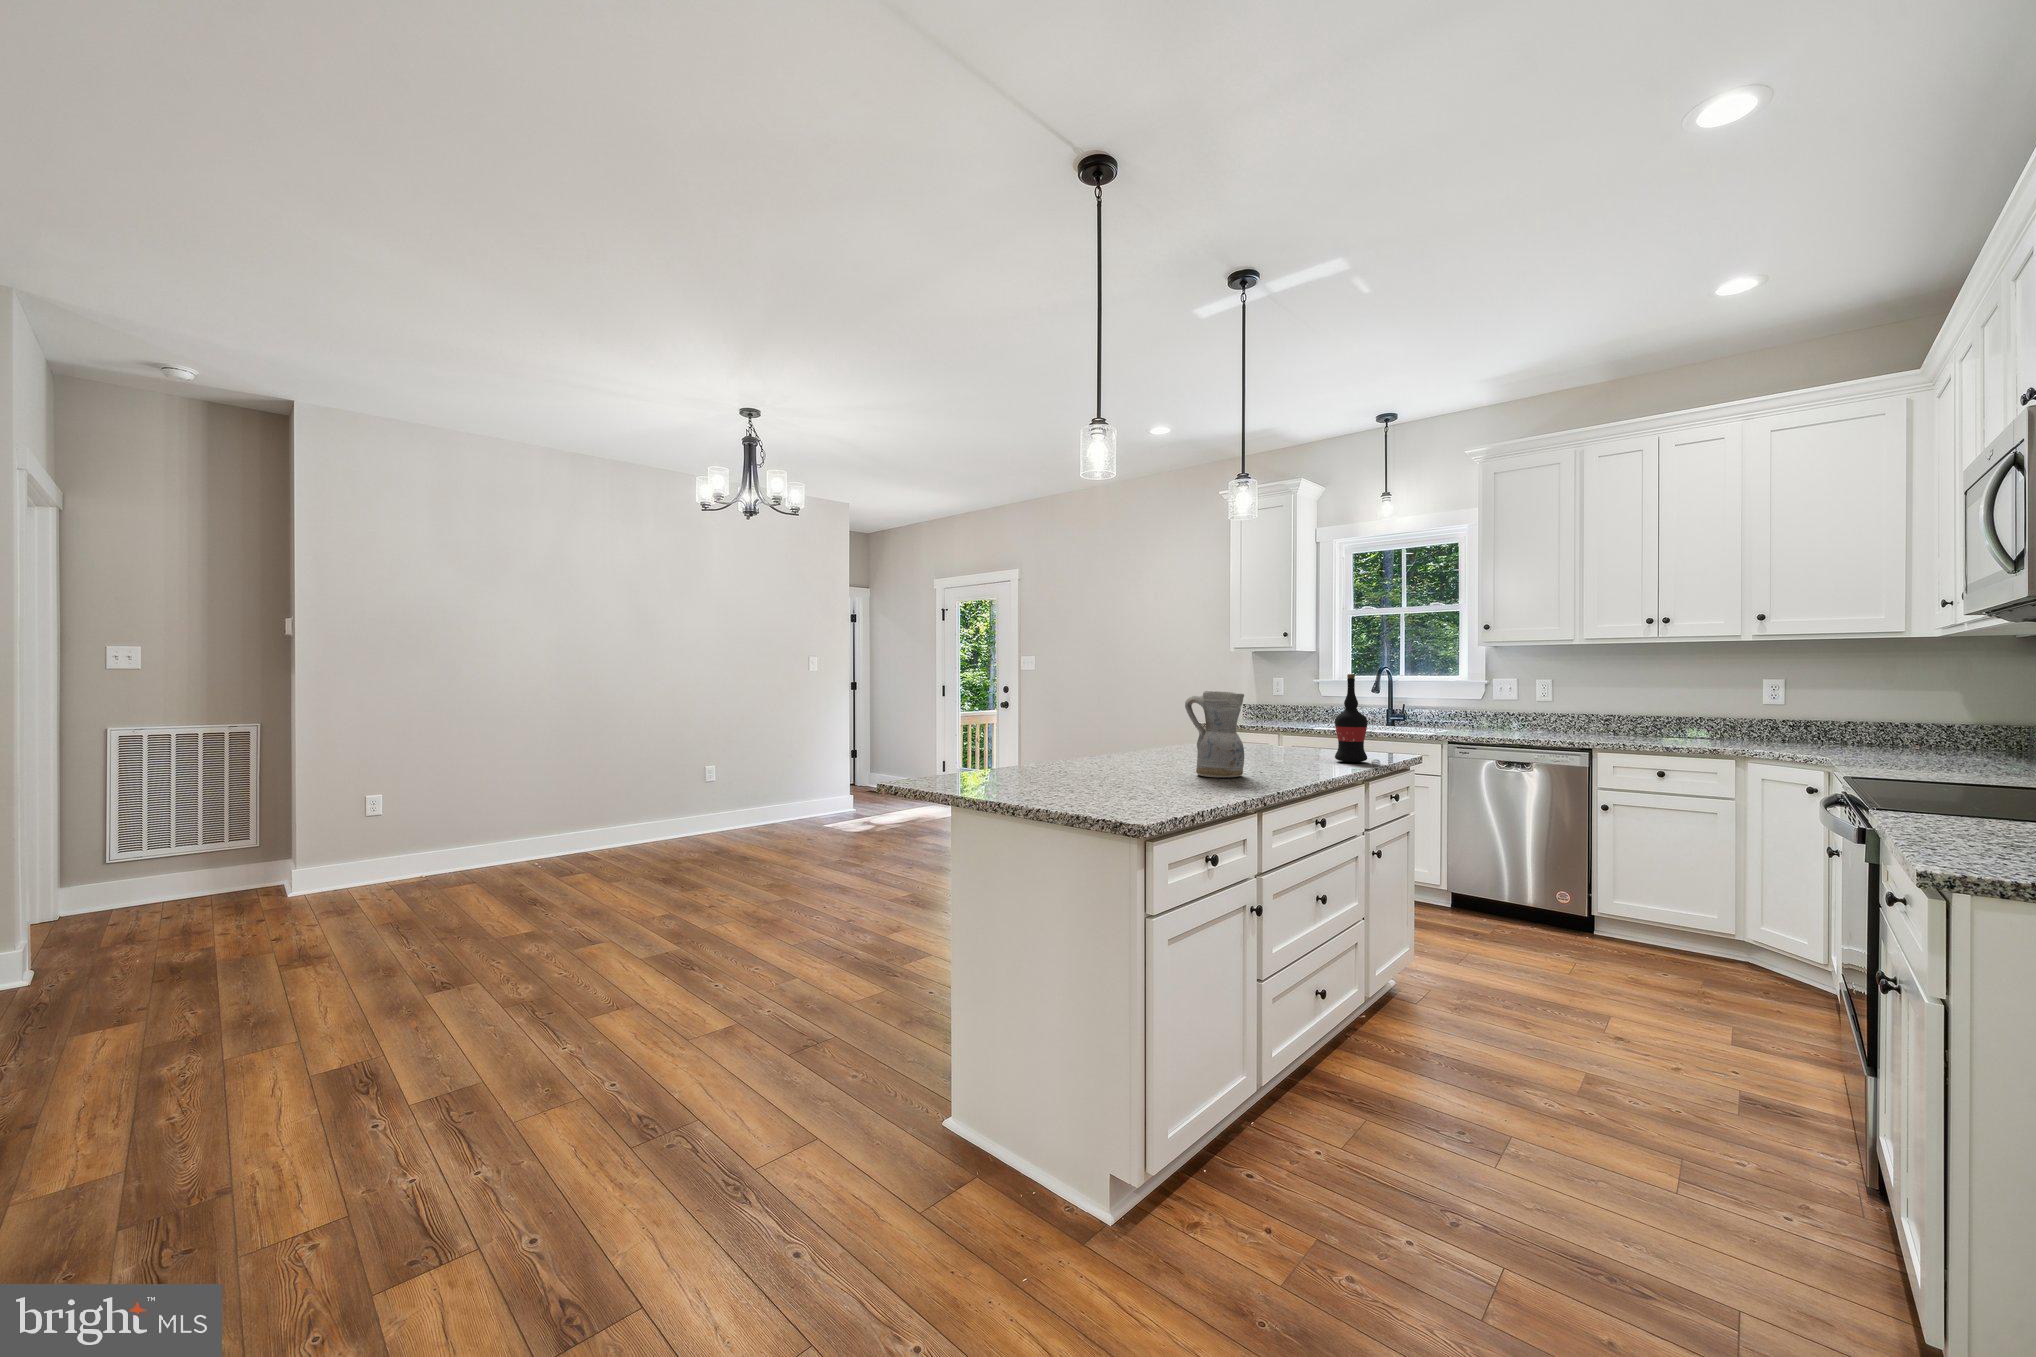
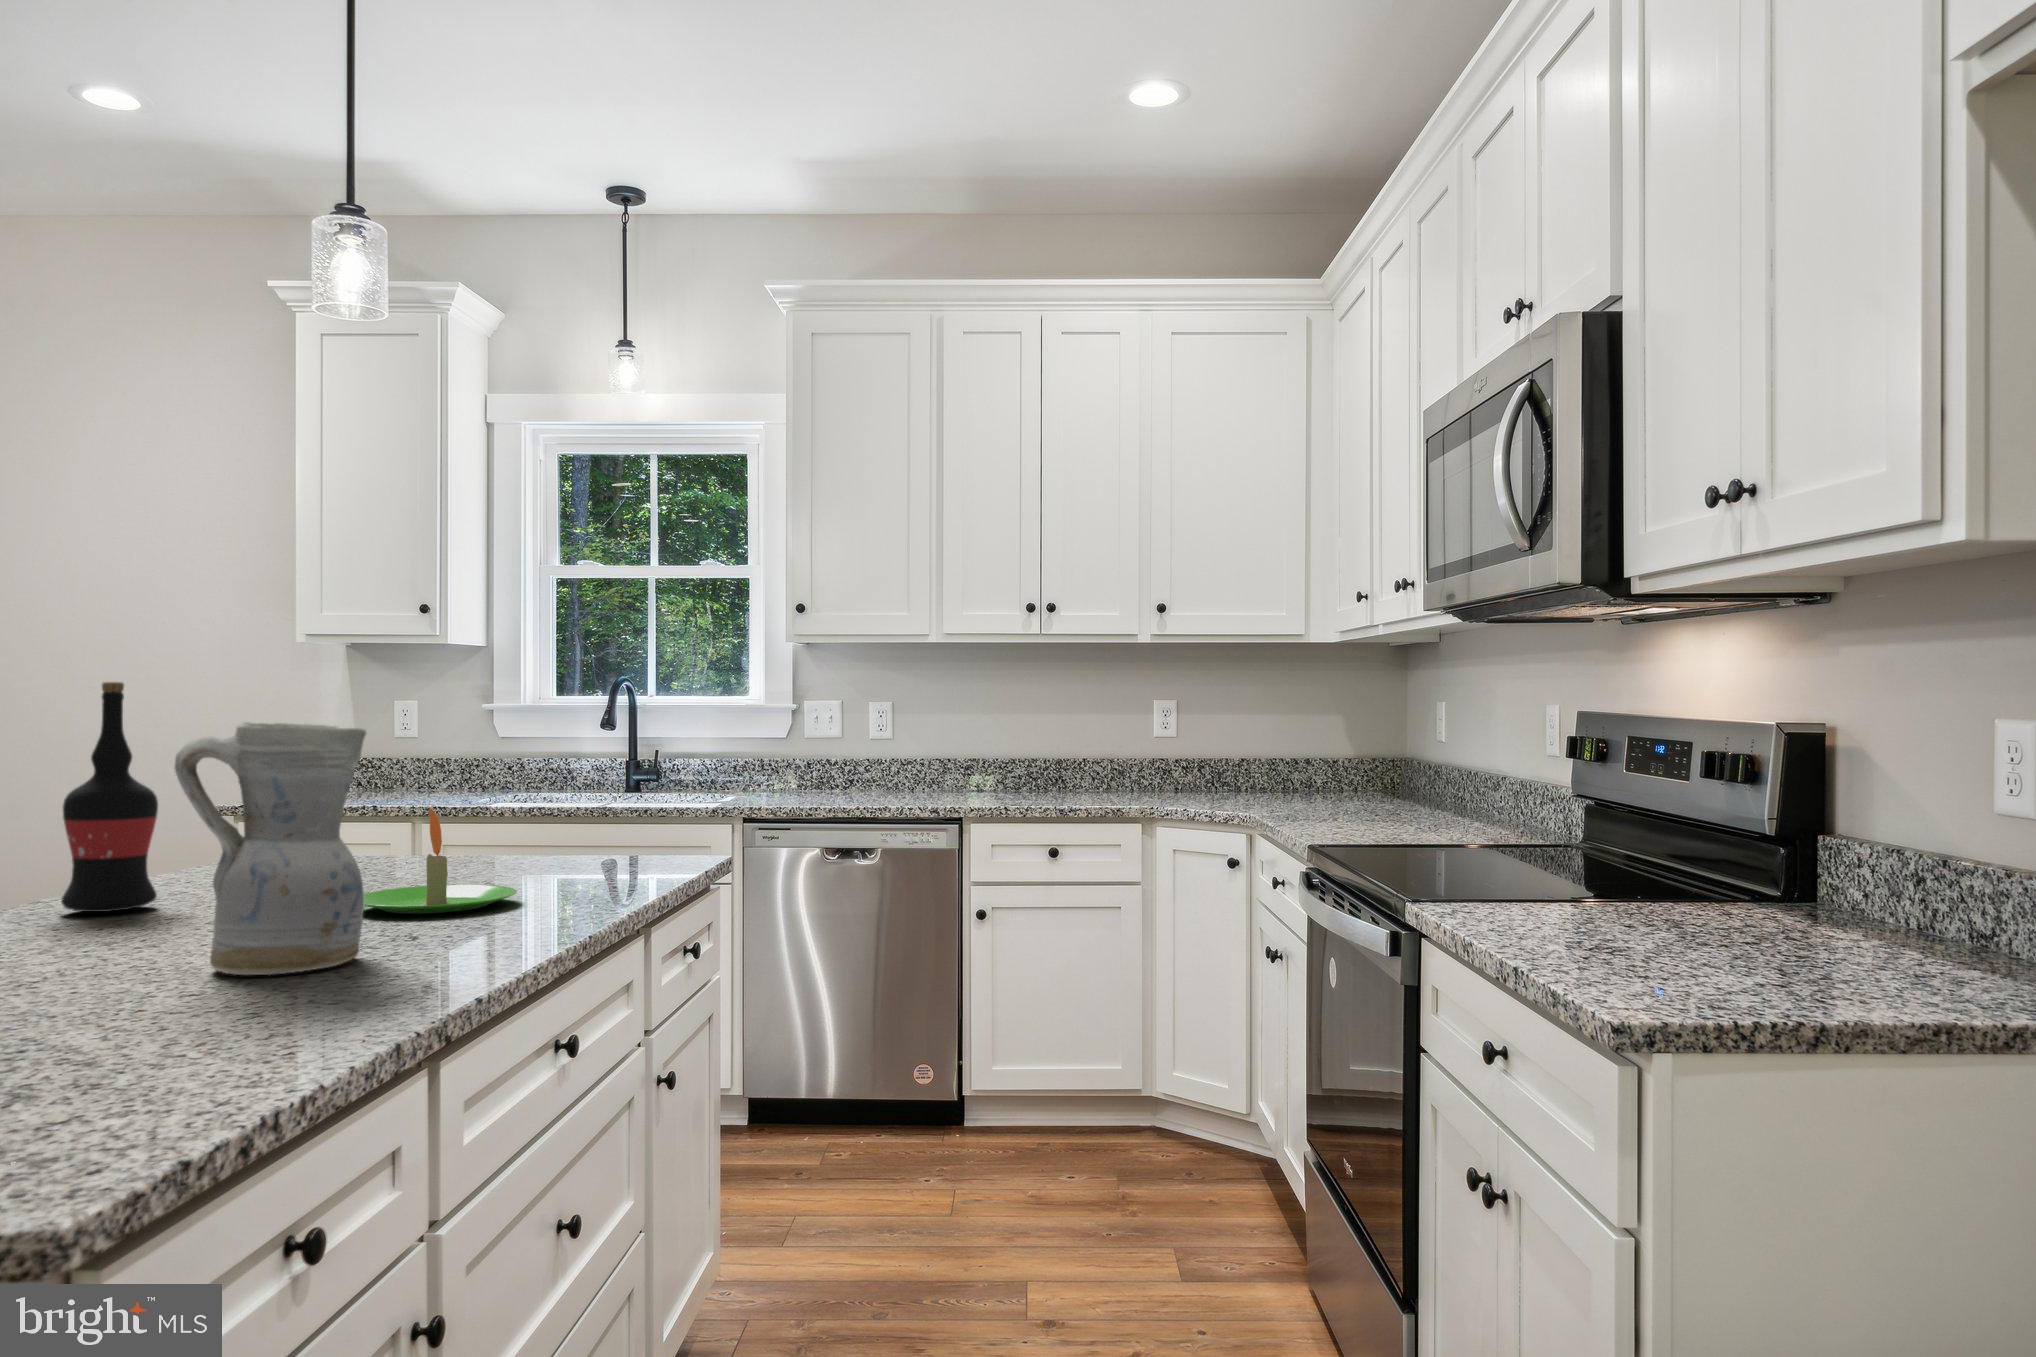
wine bottle: present [1335,674,1367,762] -> present [61,682,158,912]
candle: none [1244,725,1307,766] -> present [364,808,517,914]

